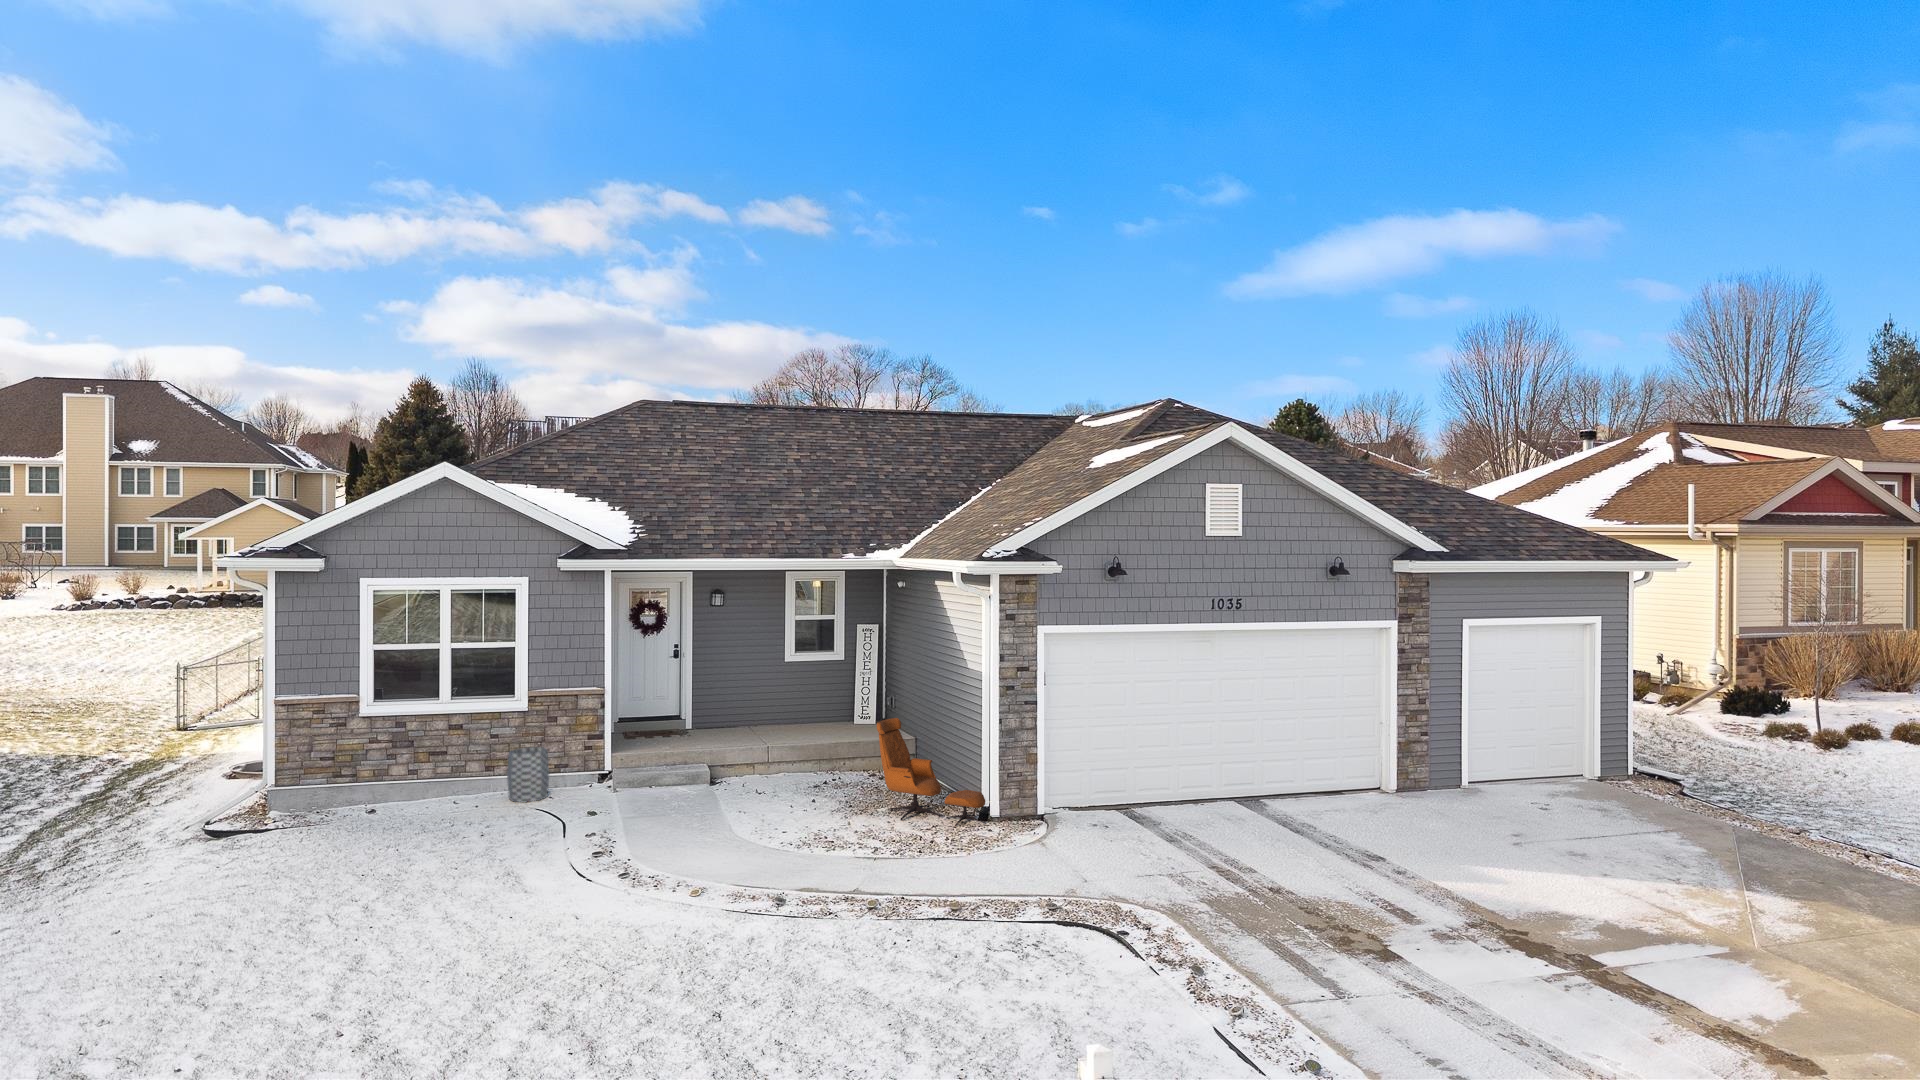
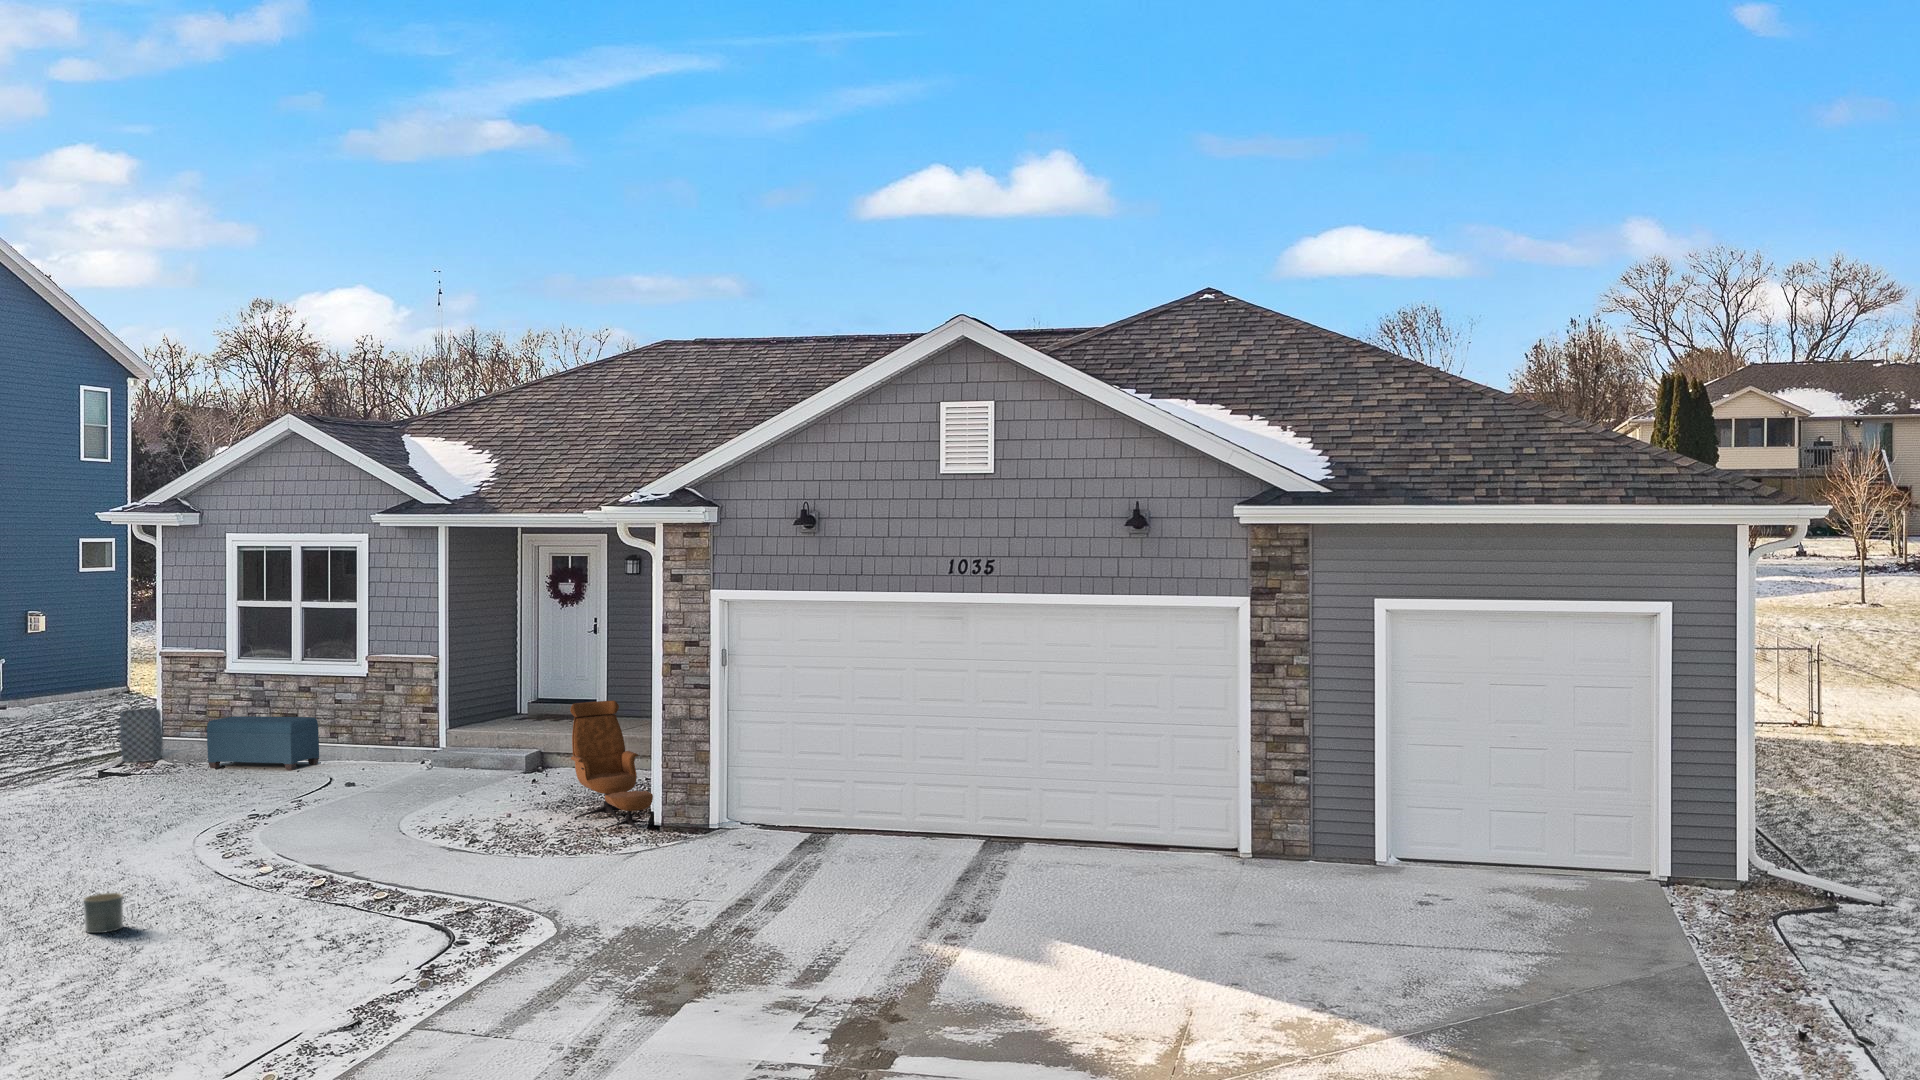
trash can: present [507,747,549,802] -> present [119,709,163,762]
bench: none [362,754,474,814] -> present [207,716,319,770]
planter: none [873,961,910,1010] -> present [83,893,123,933]

